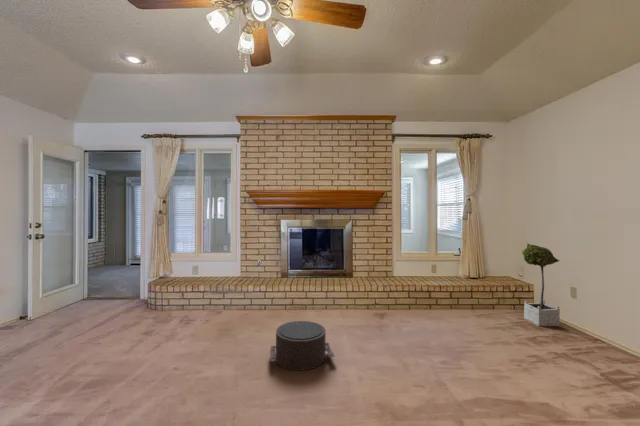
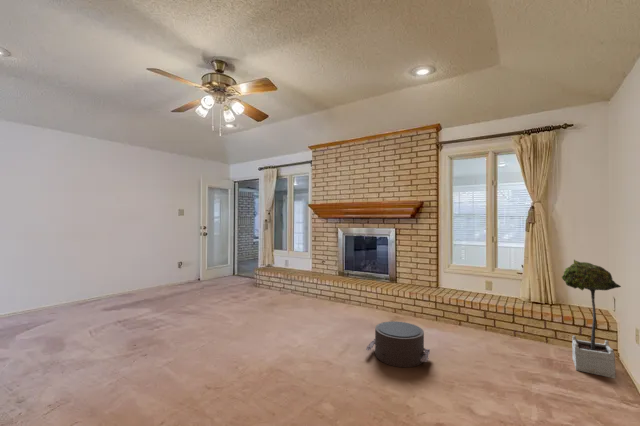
pouf: present [270,321,334,370] -> present [366,321,430,367]

